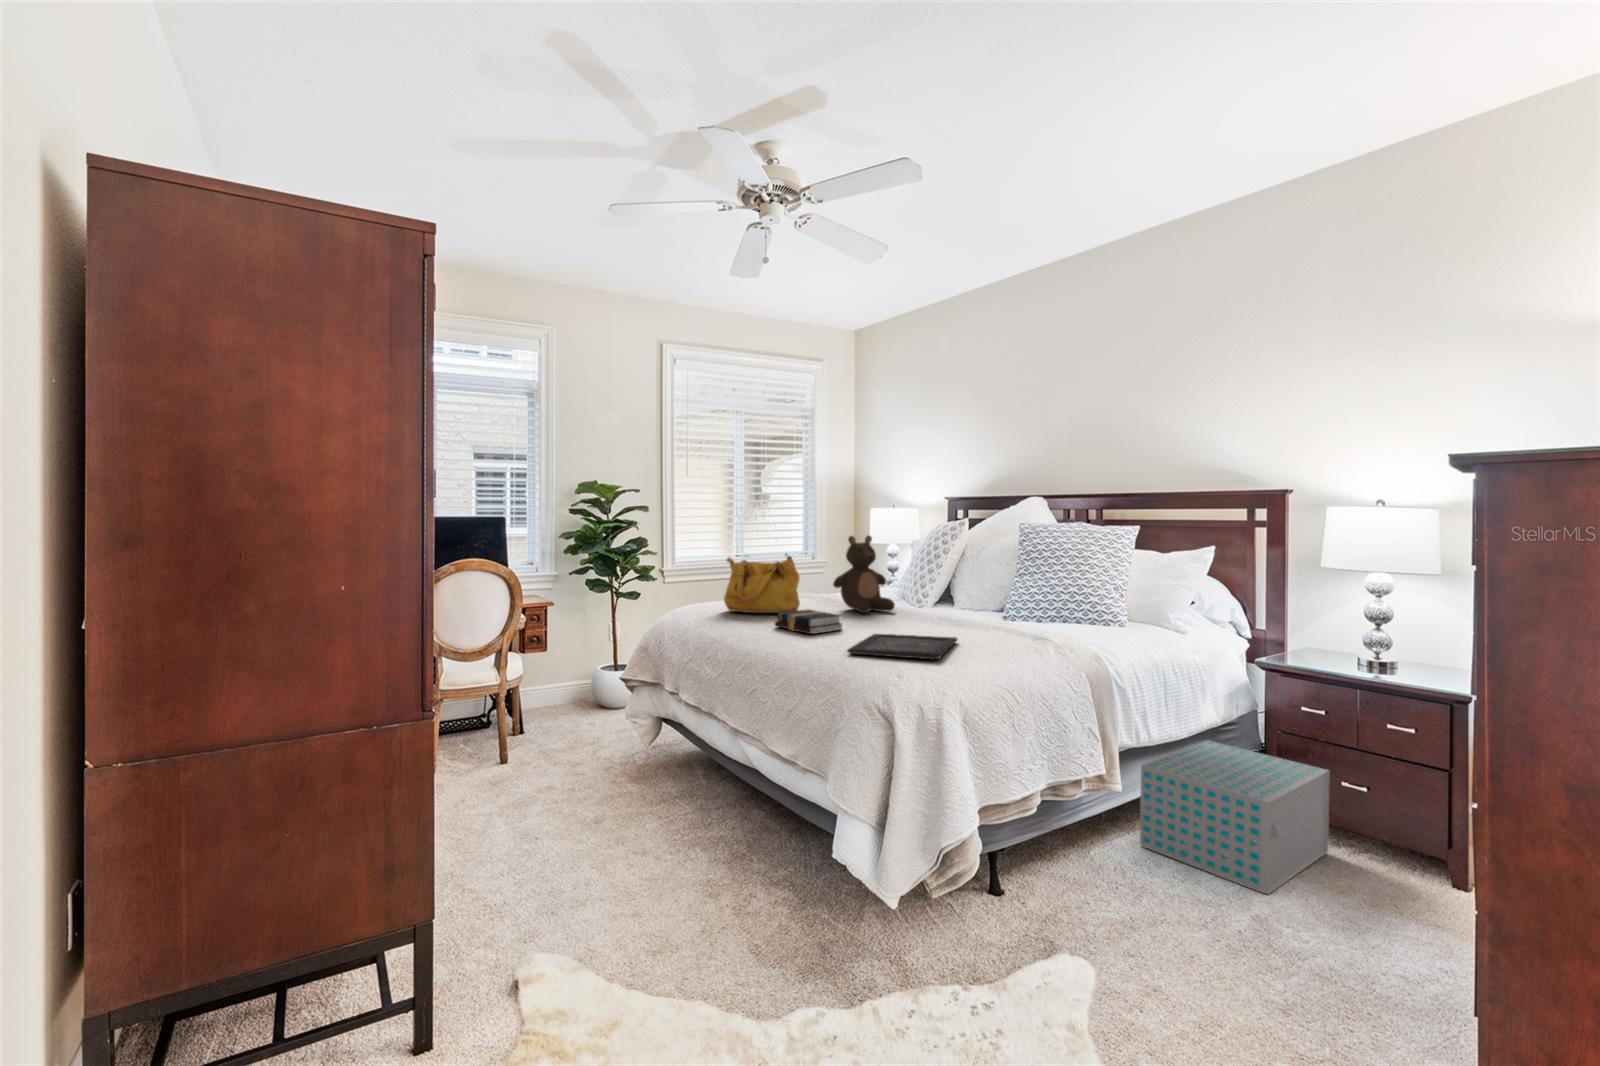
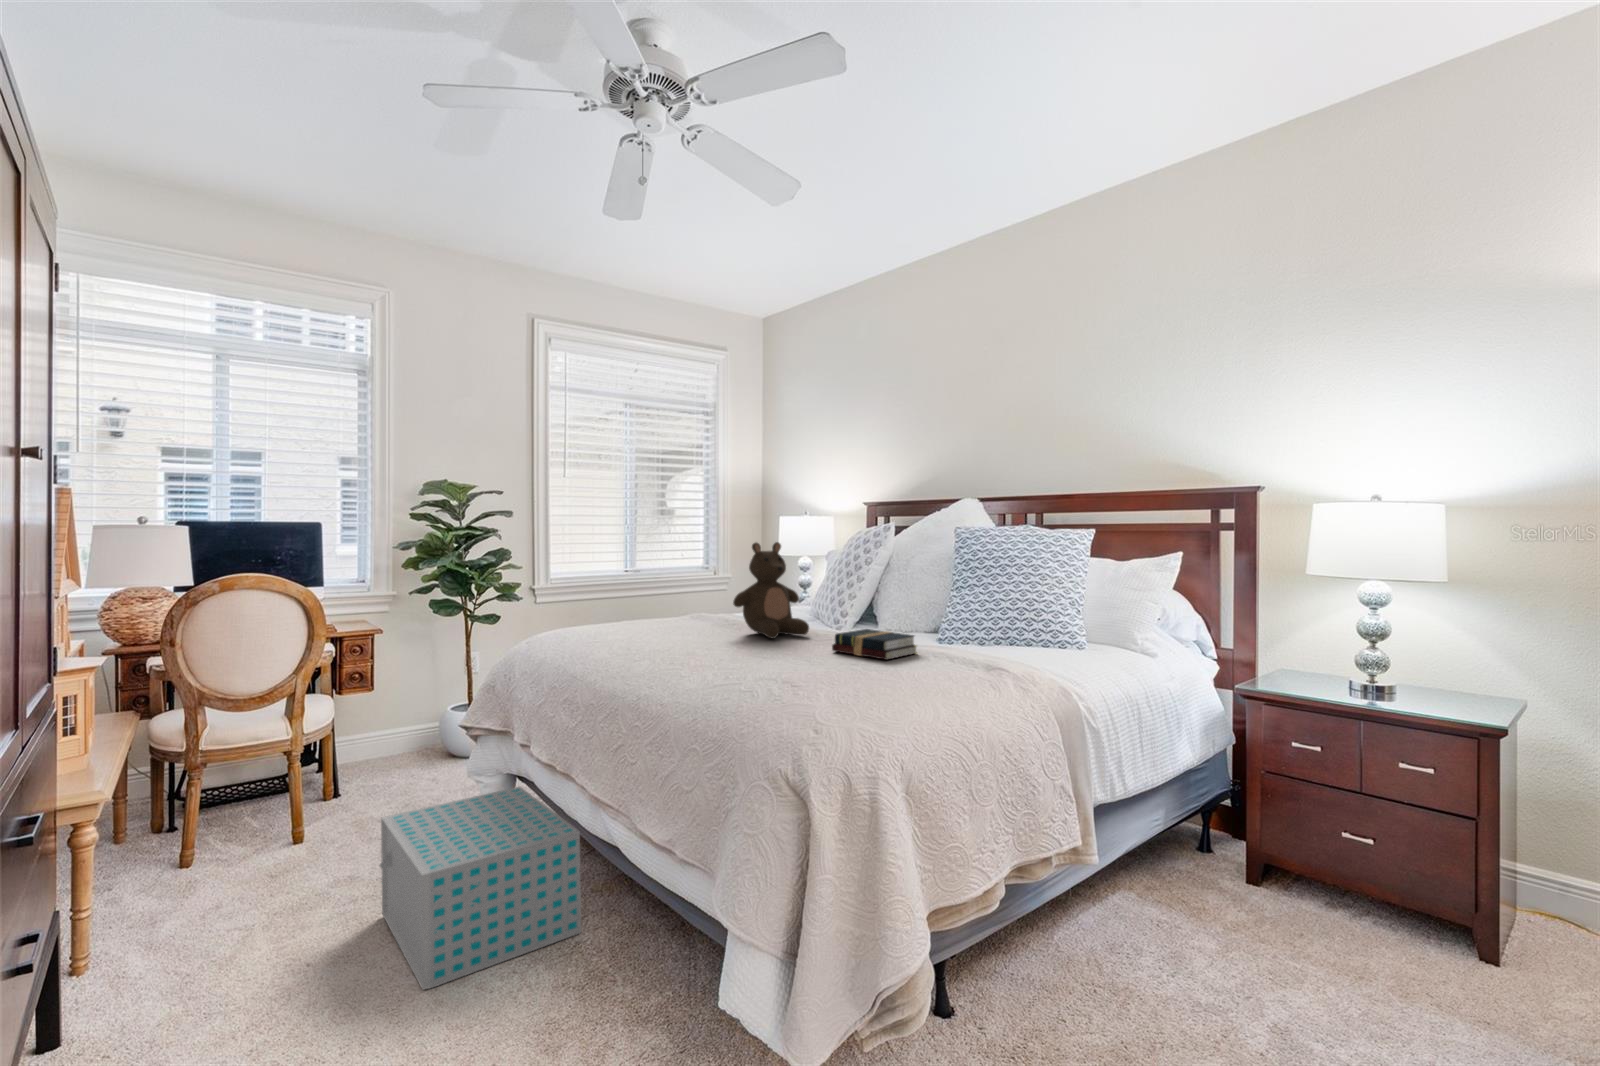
handbag: present [724,554,800,613] -> none [594,565,691,641]
hardback book: present [774,610,842,634] -> present [832,629,917,660]
tray: present [847,634,957,659] -> none [746,667,889,703]
storage box: present [1140,740,1330,894] -> present [379,787,581,989]

